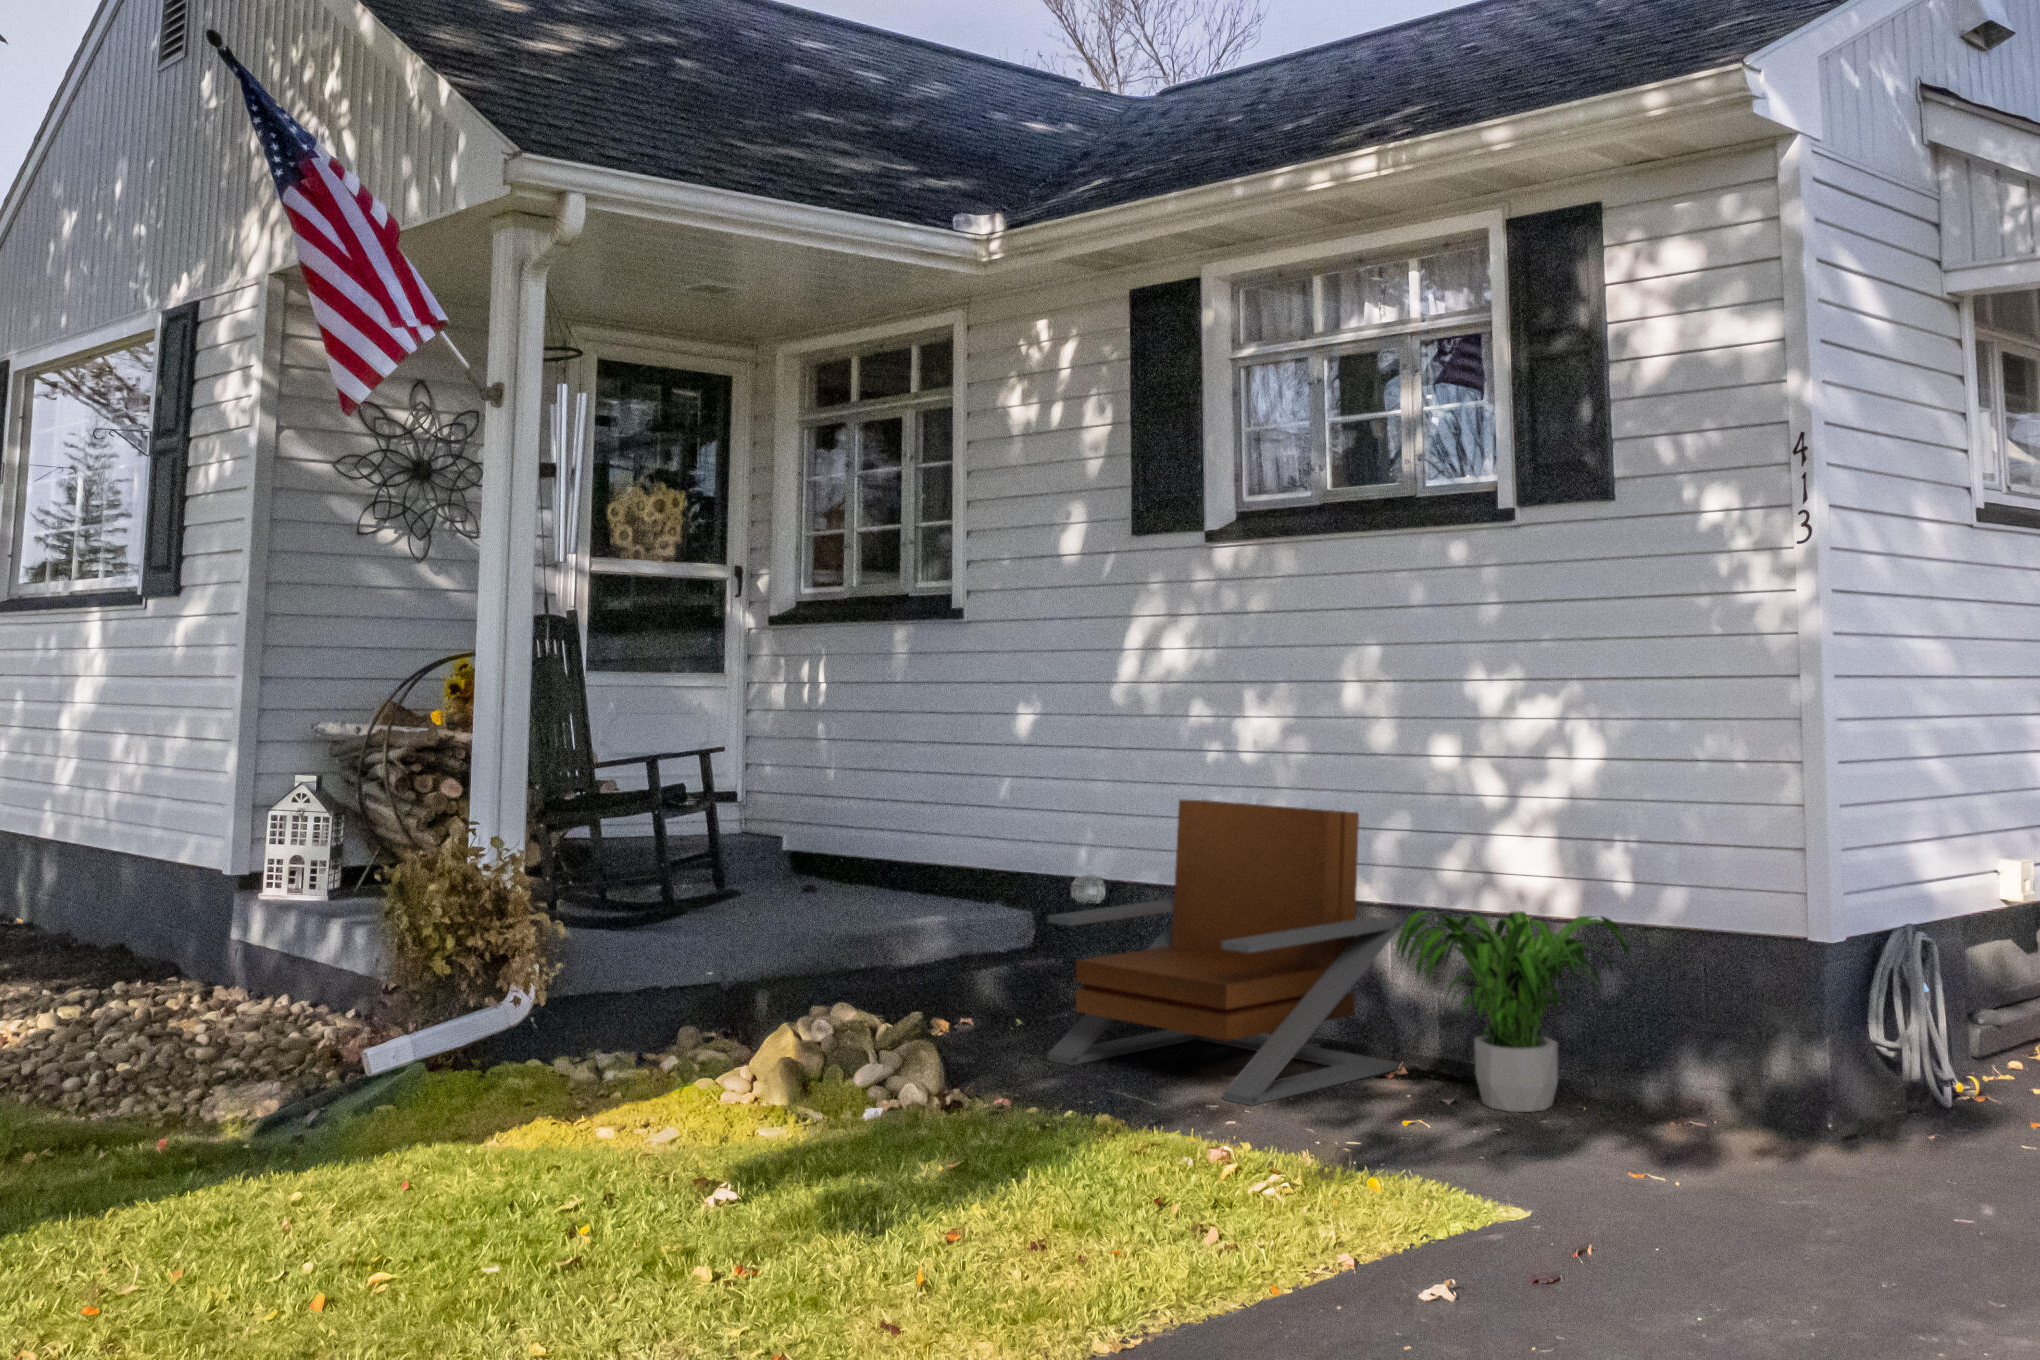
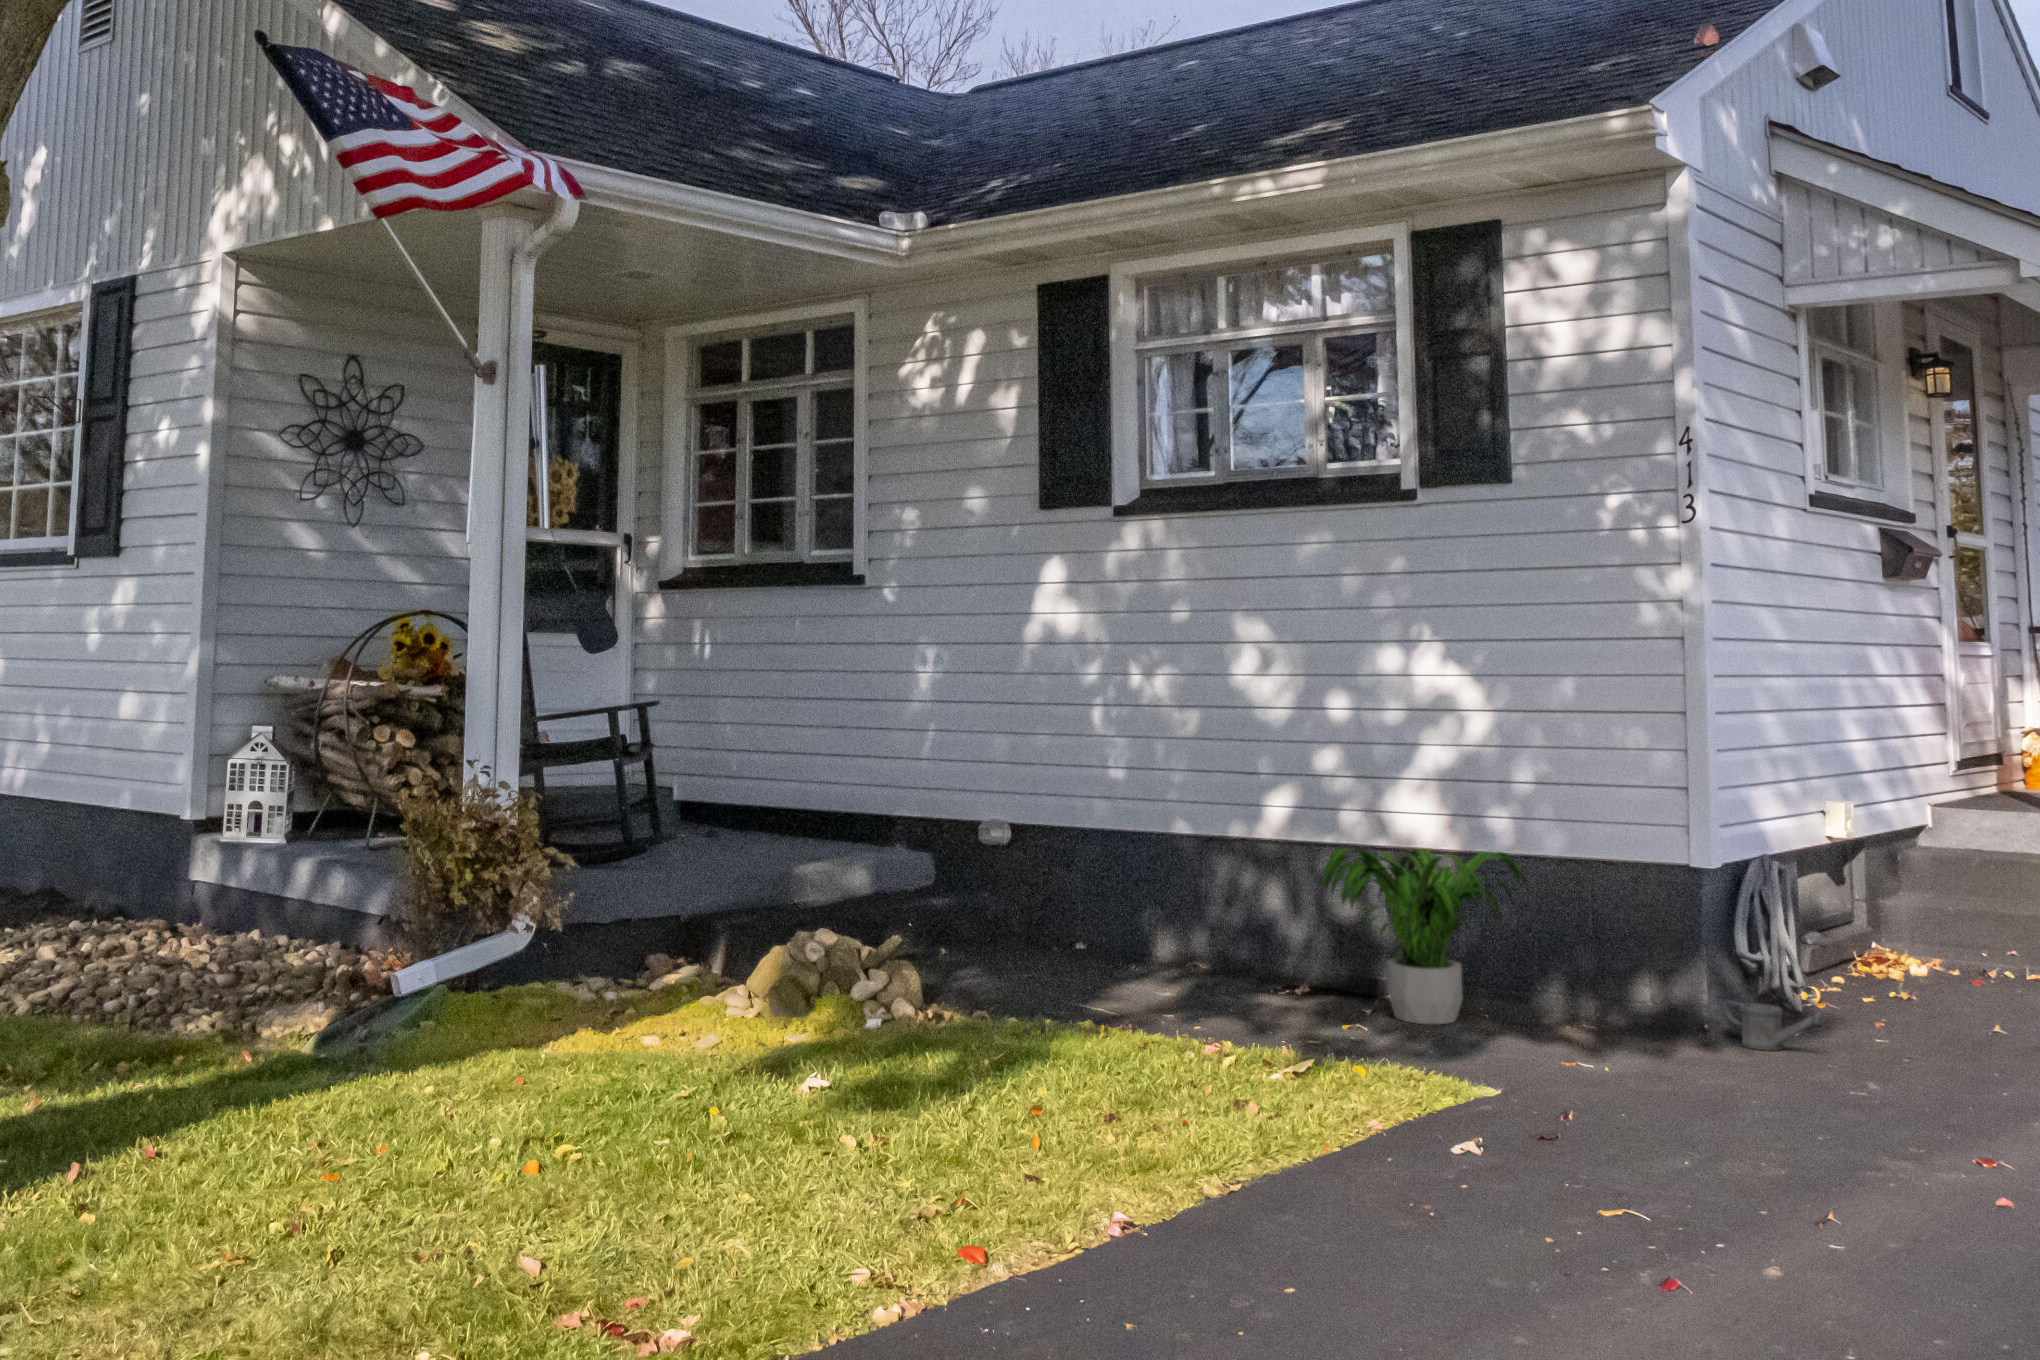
lounge chair: present [1047,800,1401,1106] -> none [986,750,1306,1021]
watering can: none [1850,1088,1956,1147] -> present [1725,1001,1824,1051]

